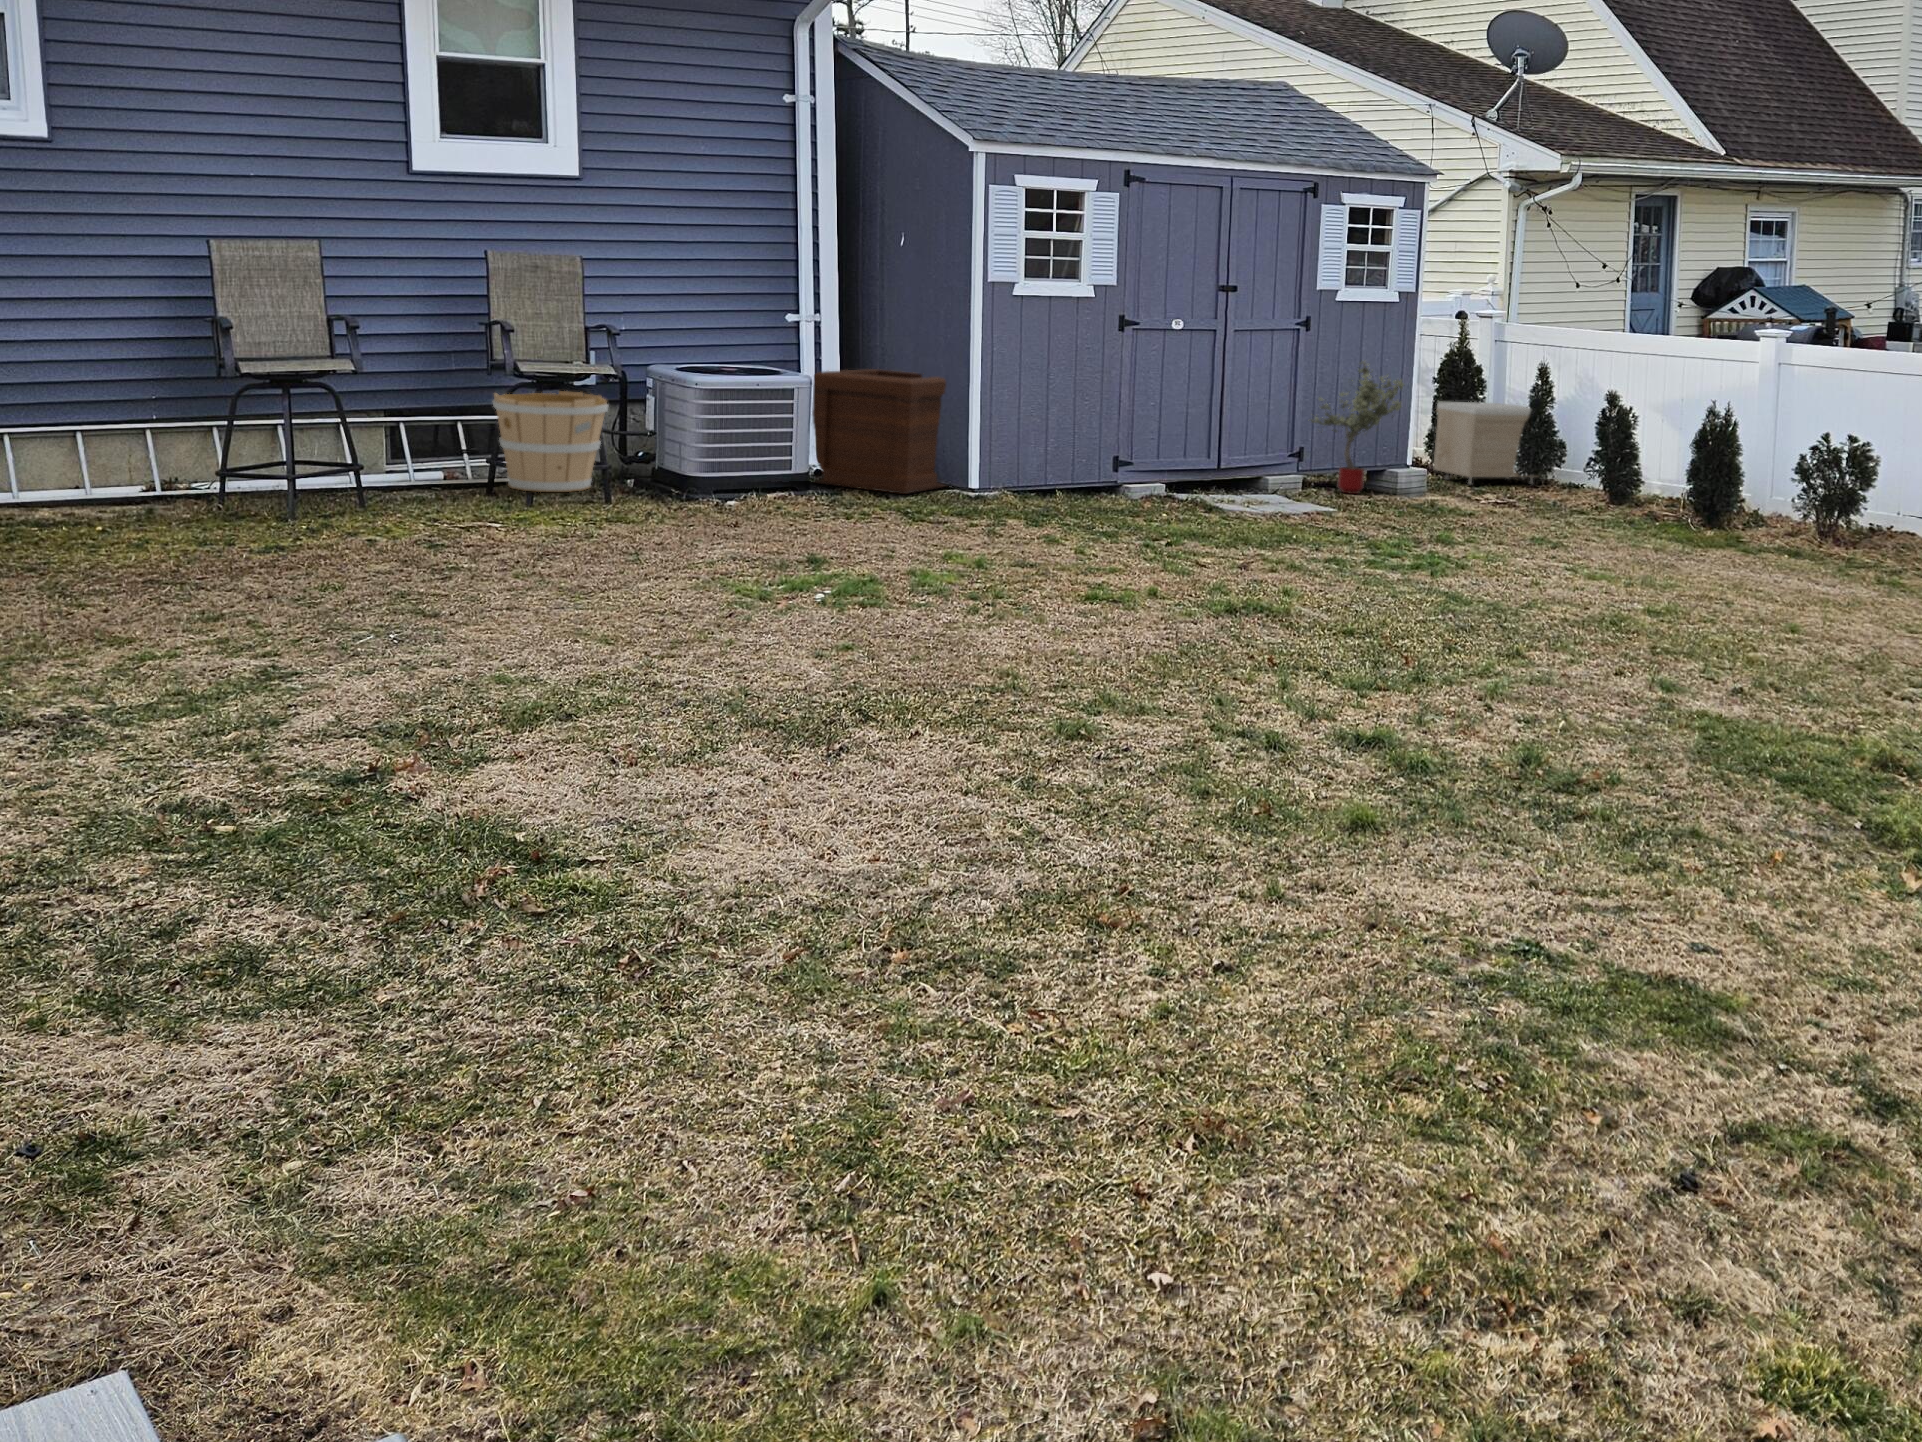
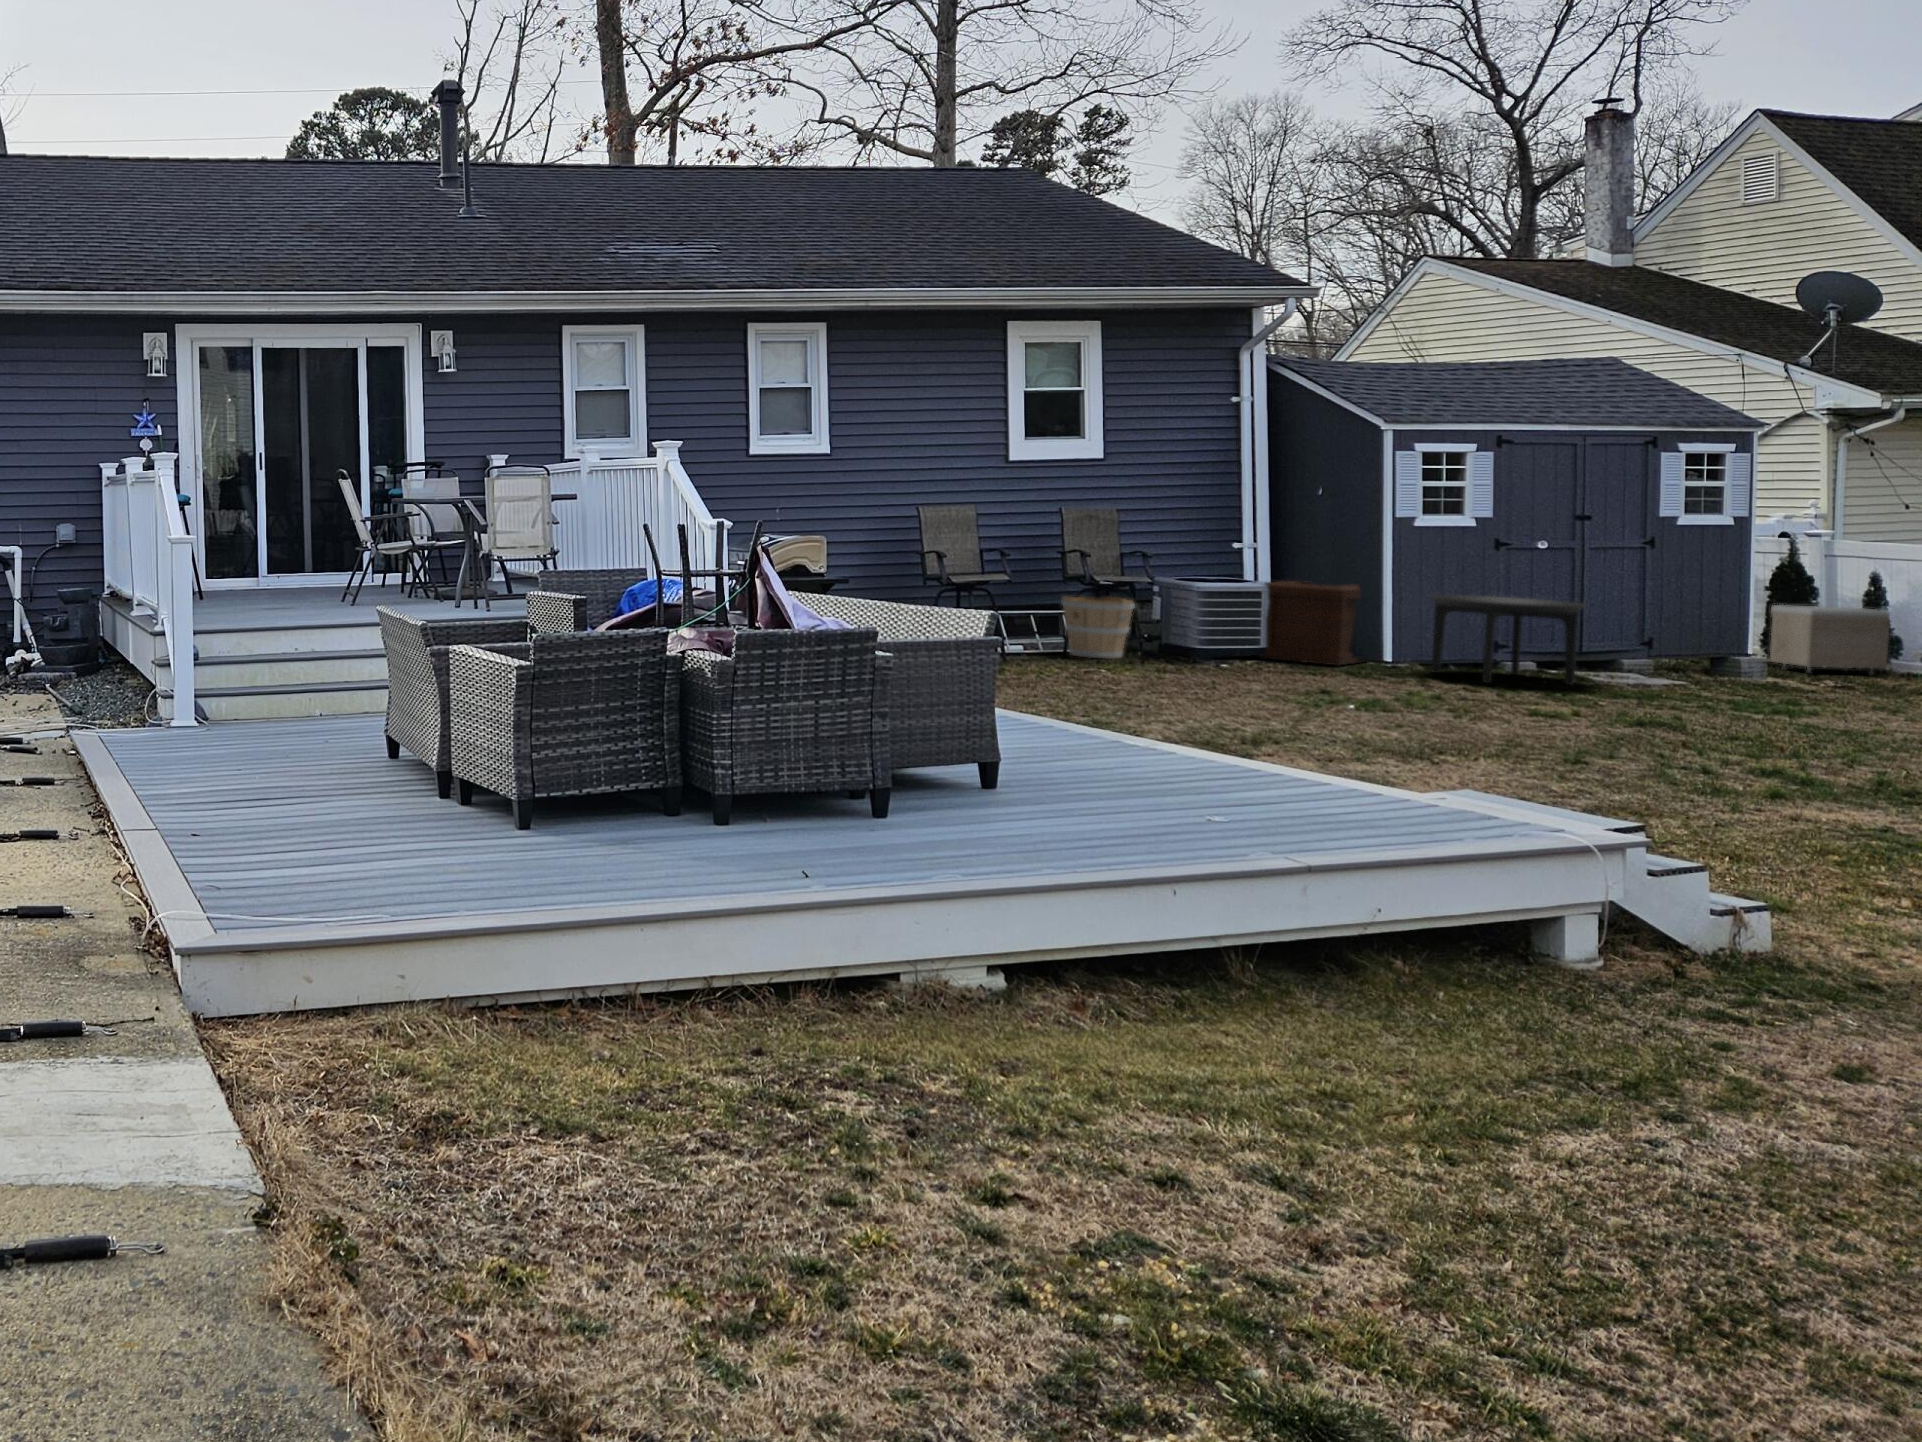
potted tree: present [1311,361,1404,494] -> none [1656,571,1744,676]
round table: none [1018,391,1211,521] -> present [1429,595,1585,685]

